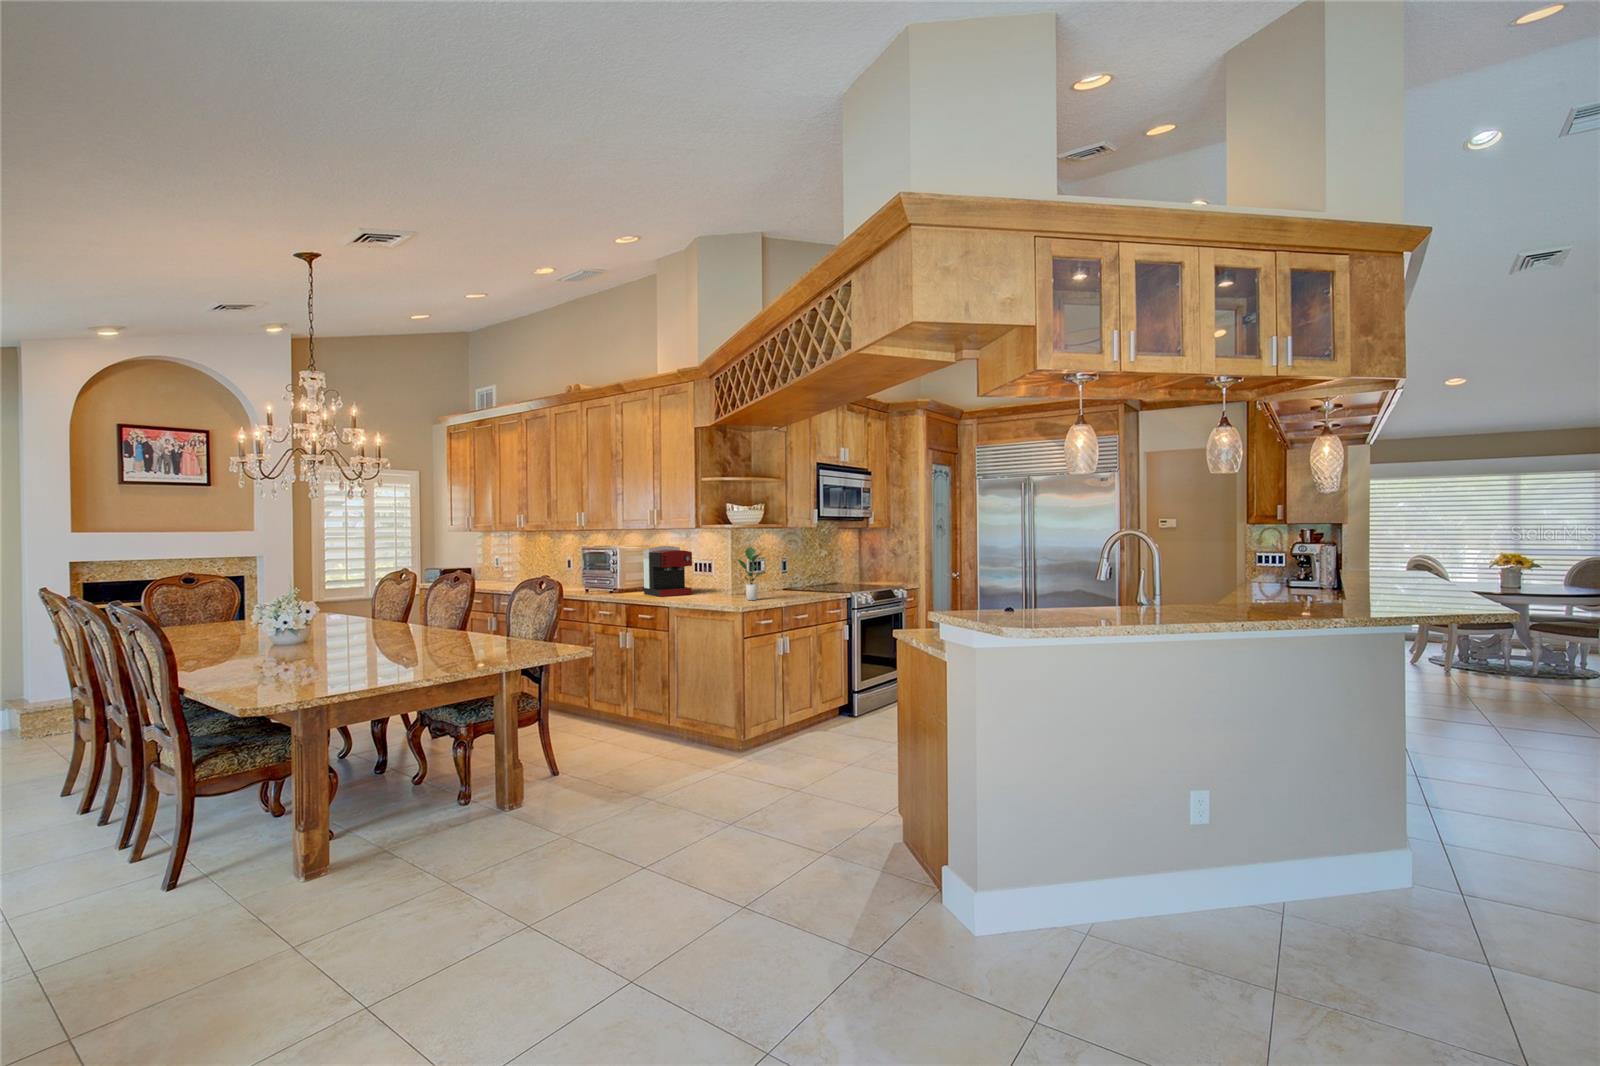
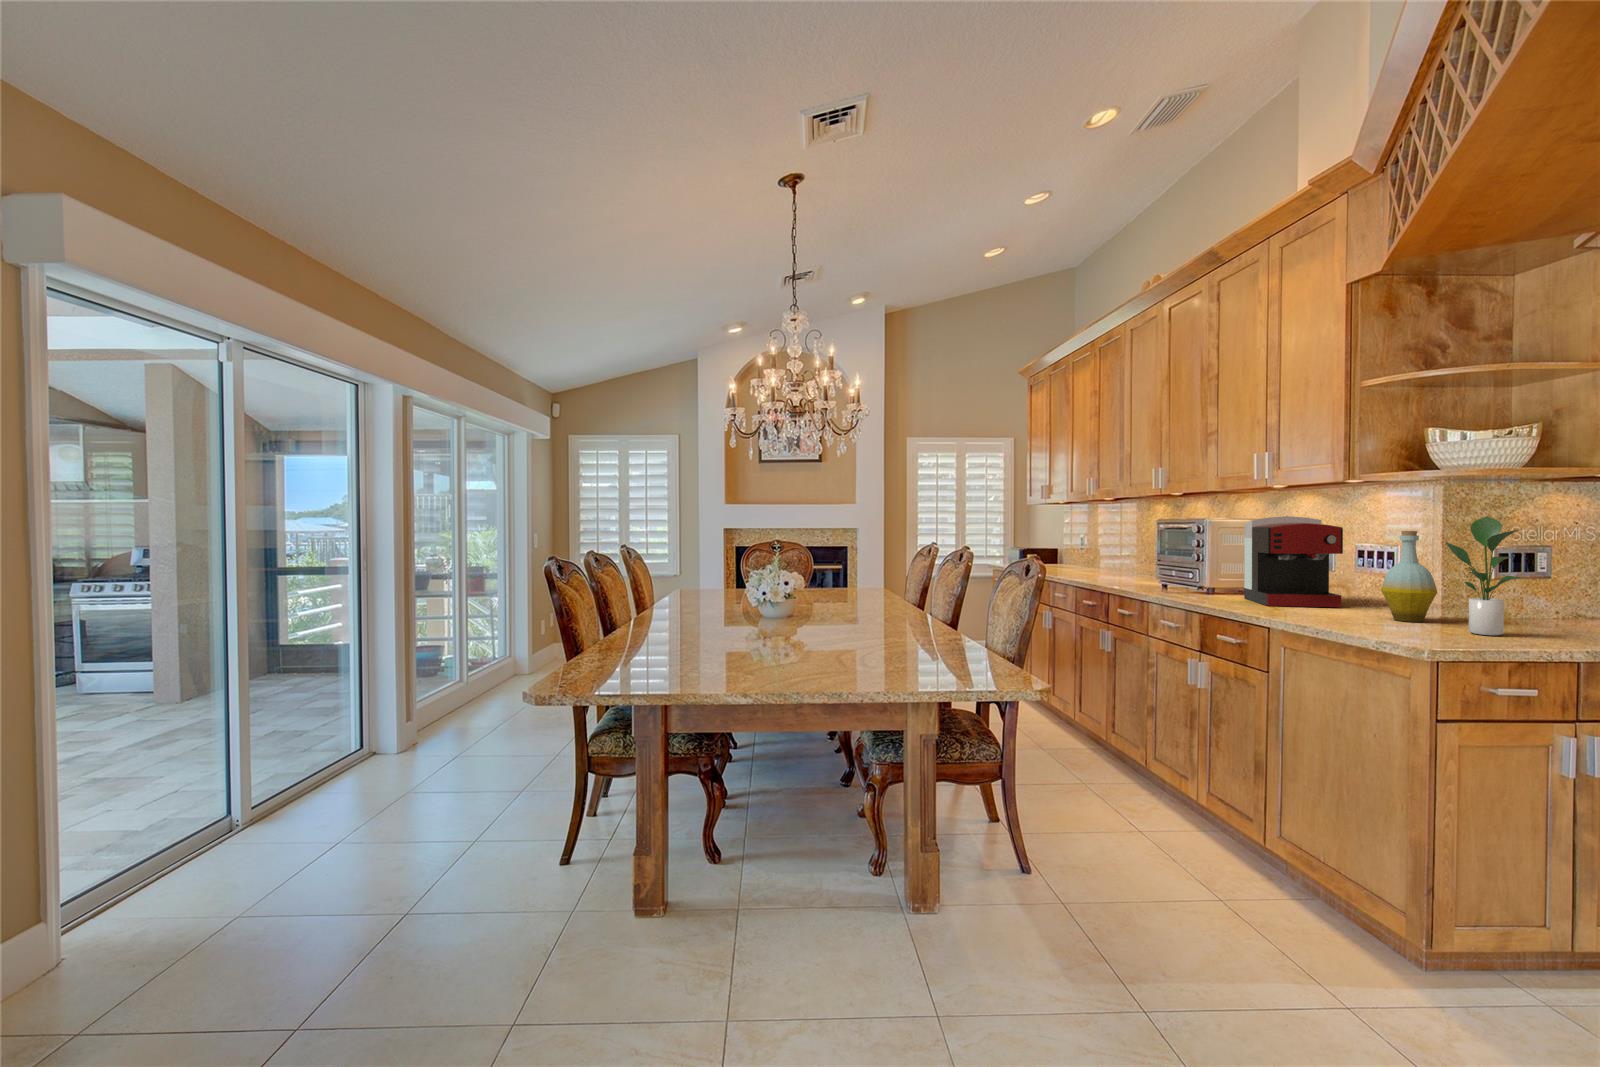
bottle: none [712,554,733,598] -> present [1381,531,1438,622]

